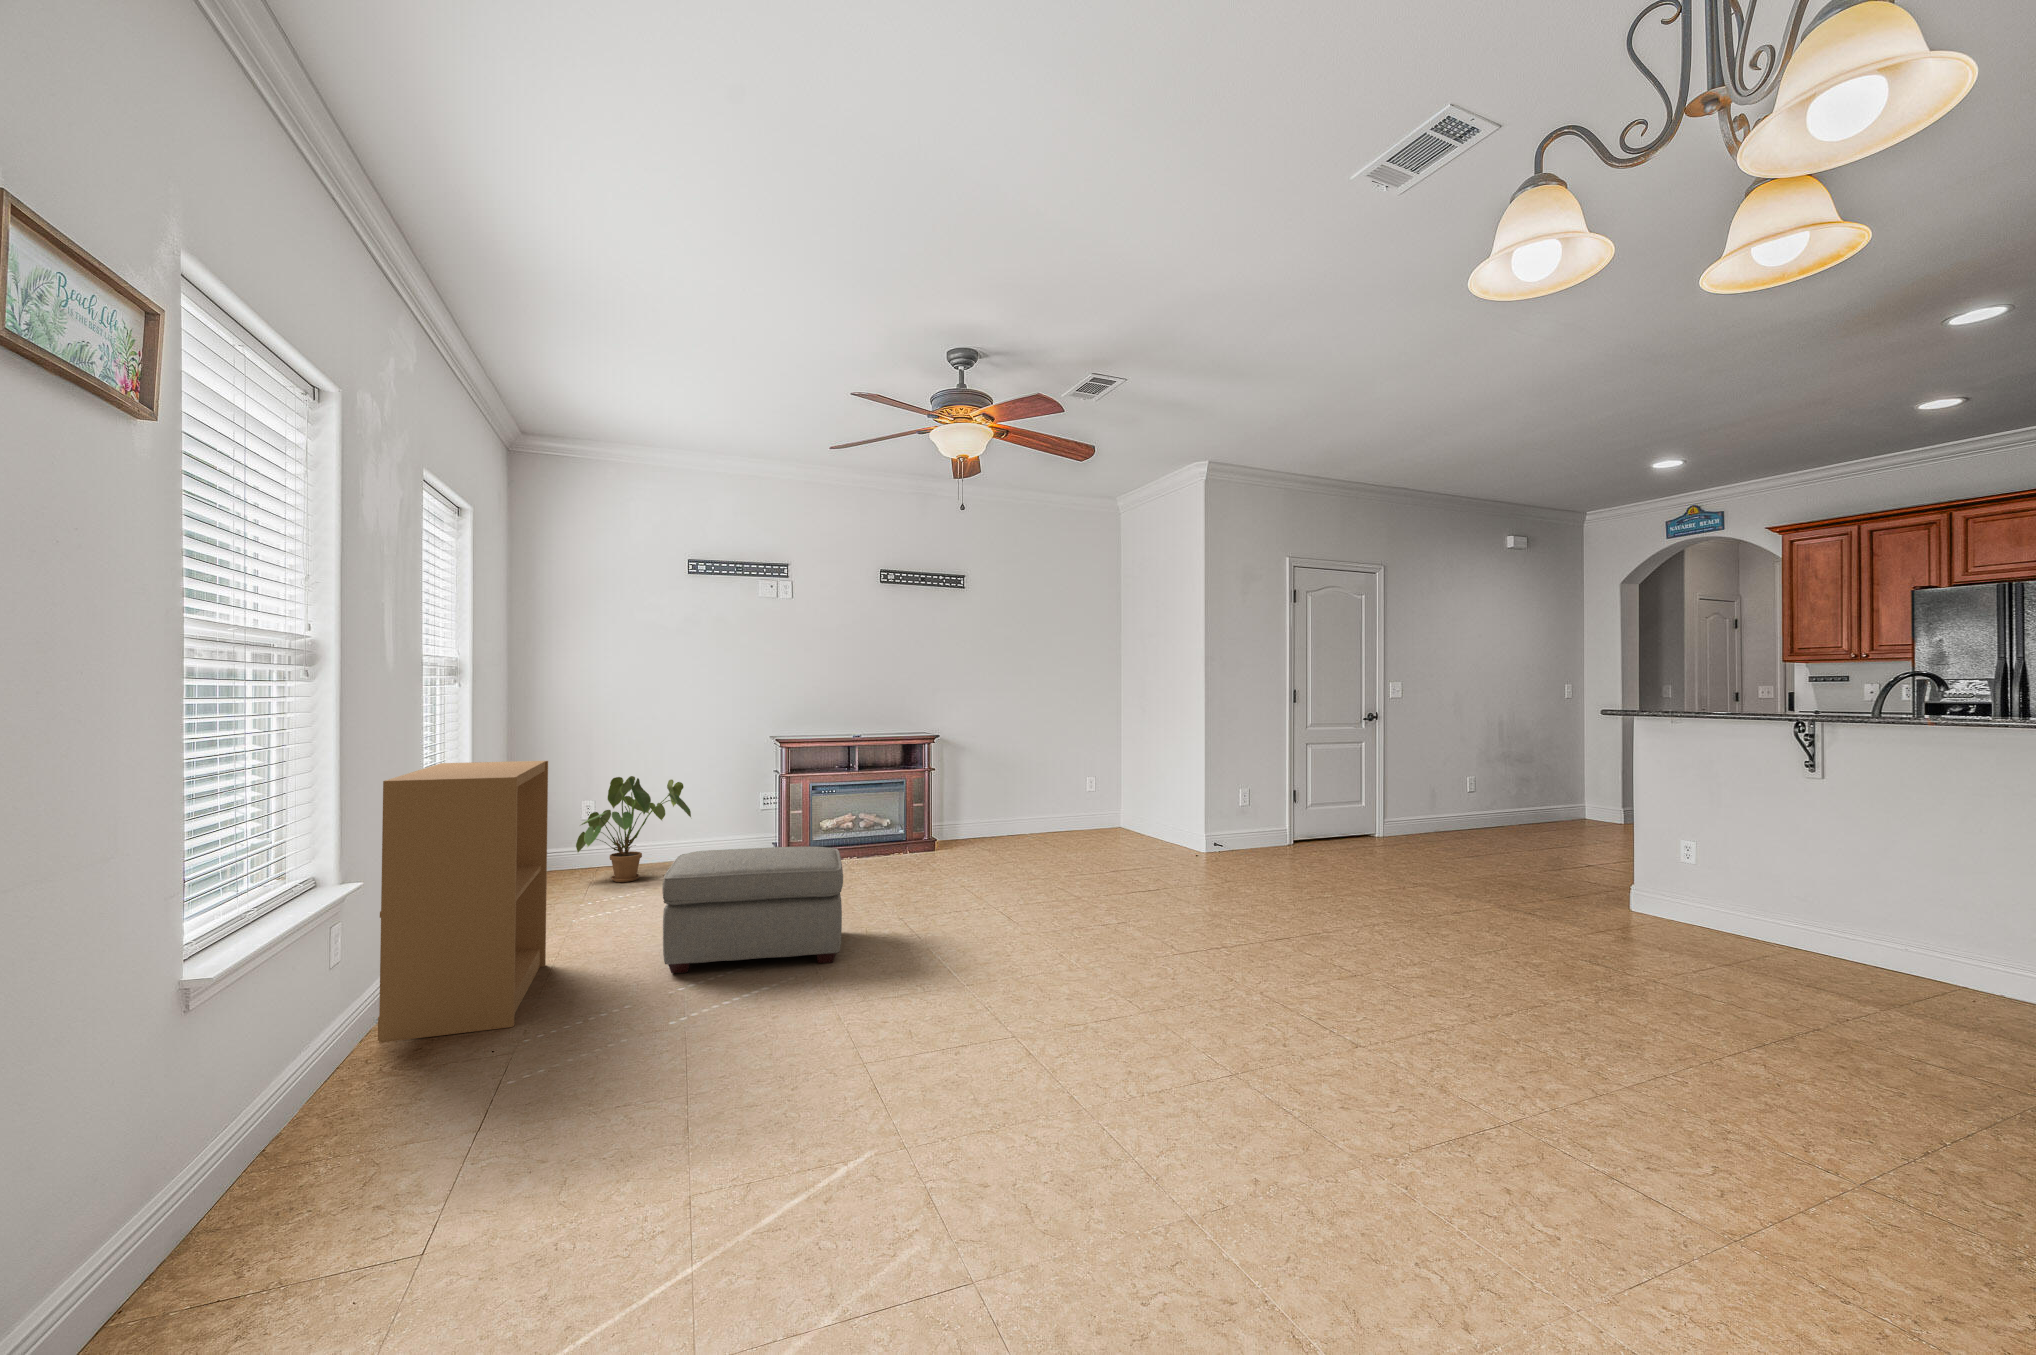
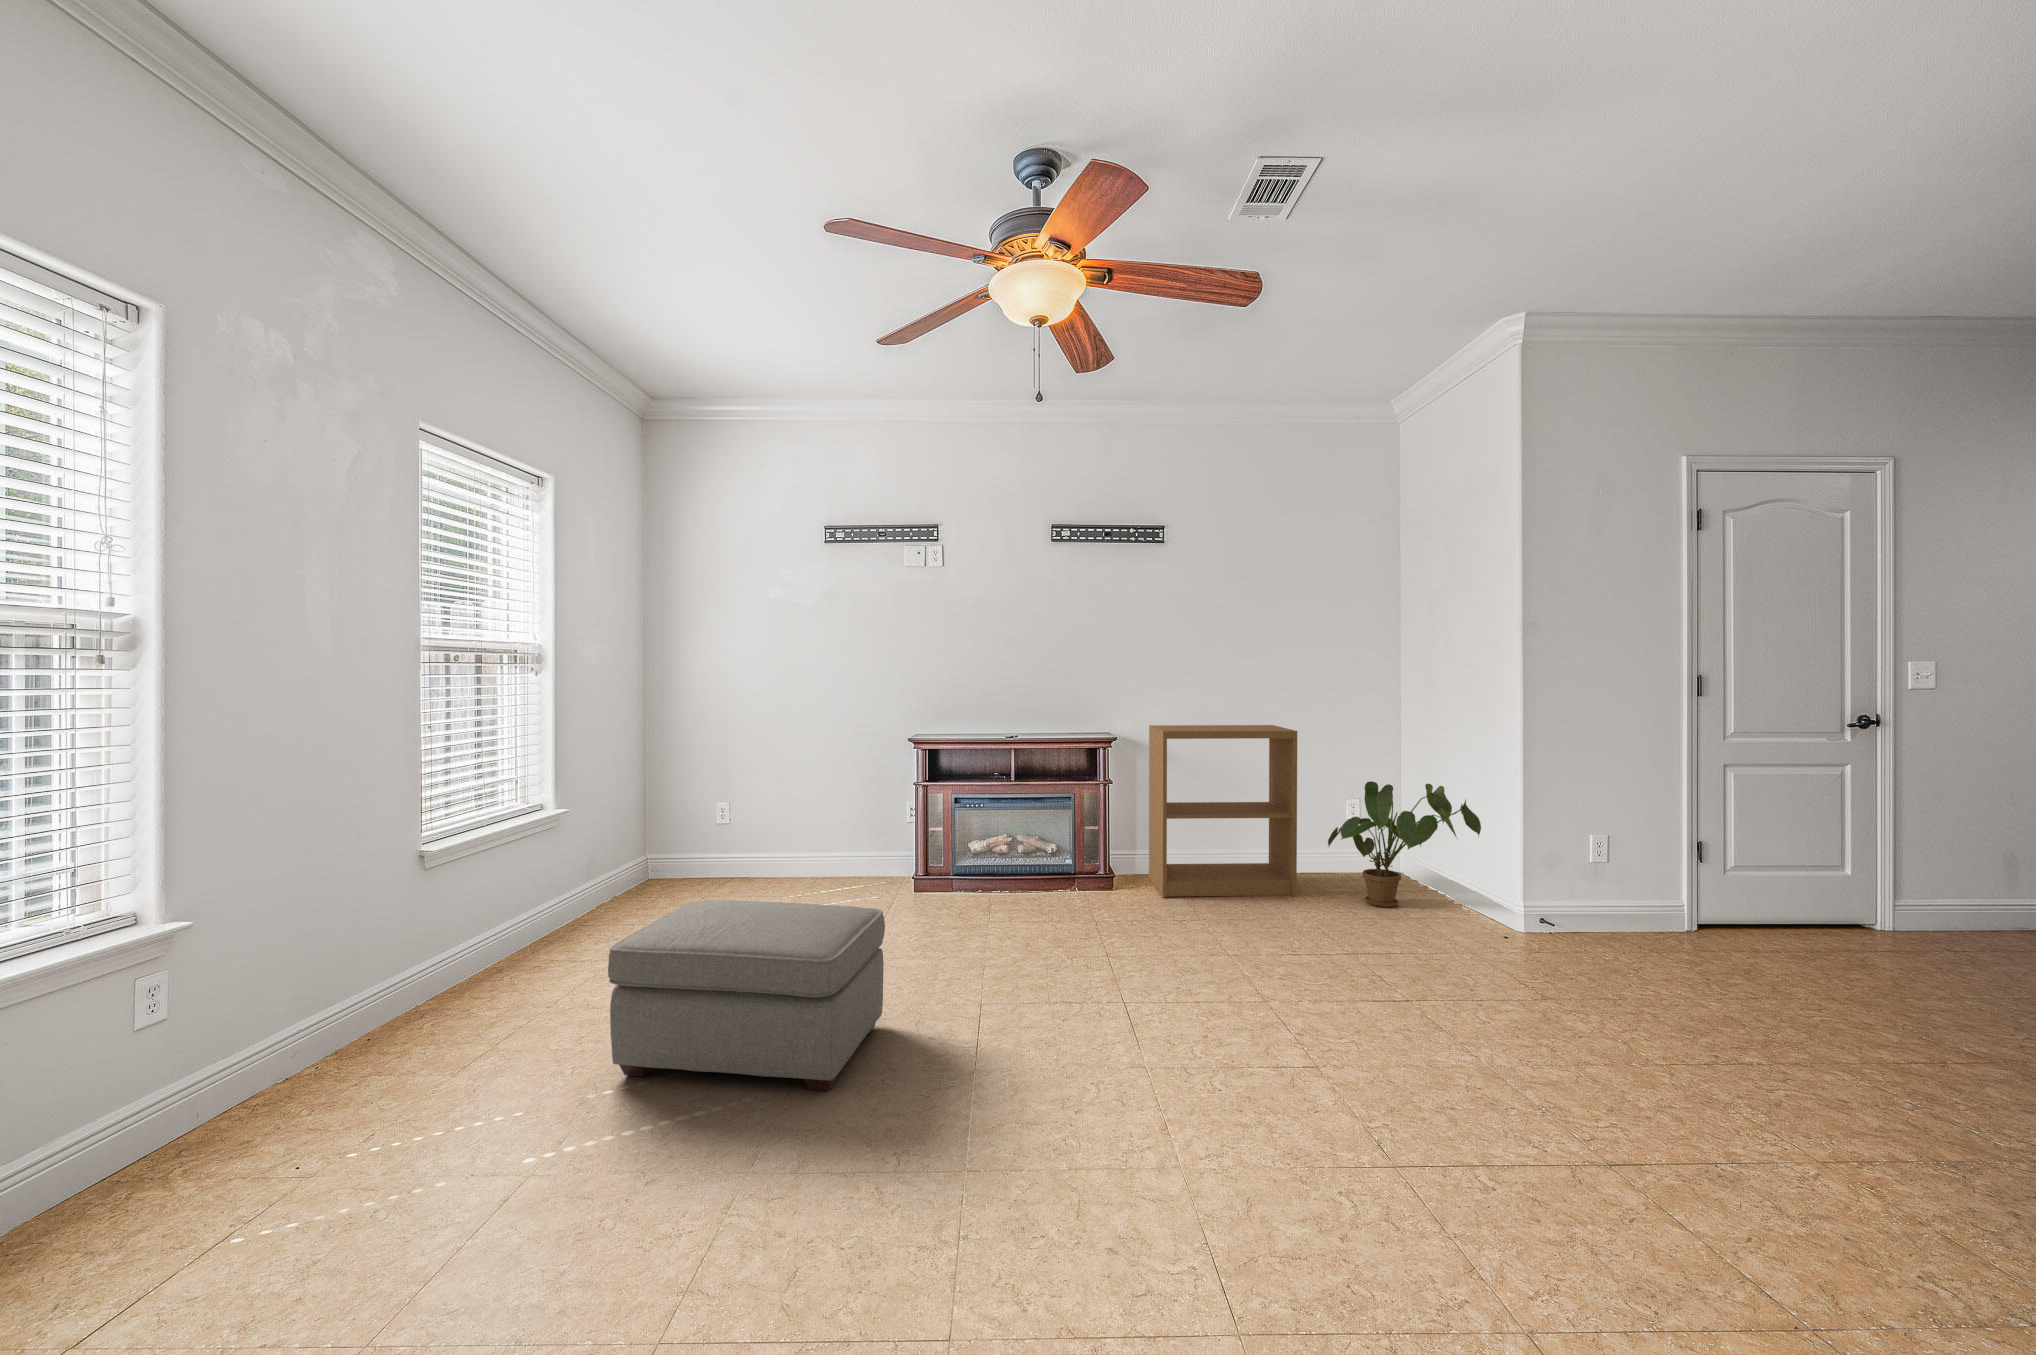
bookshelf: present [378,761,548,1043] -> present [1149,725,1297,897]
house plant: present [576,776,691,882] -> present [1328,781,1481,907]

